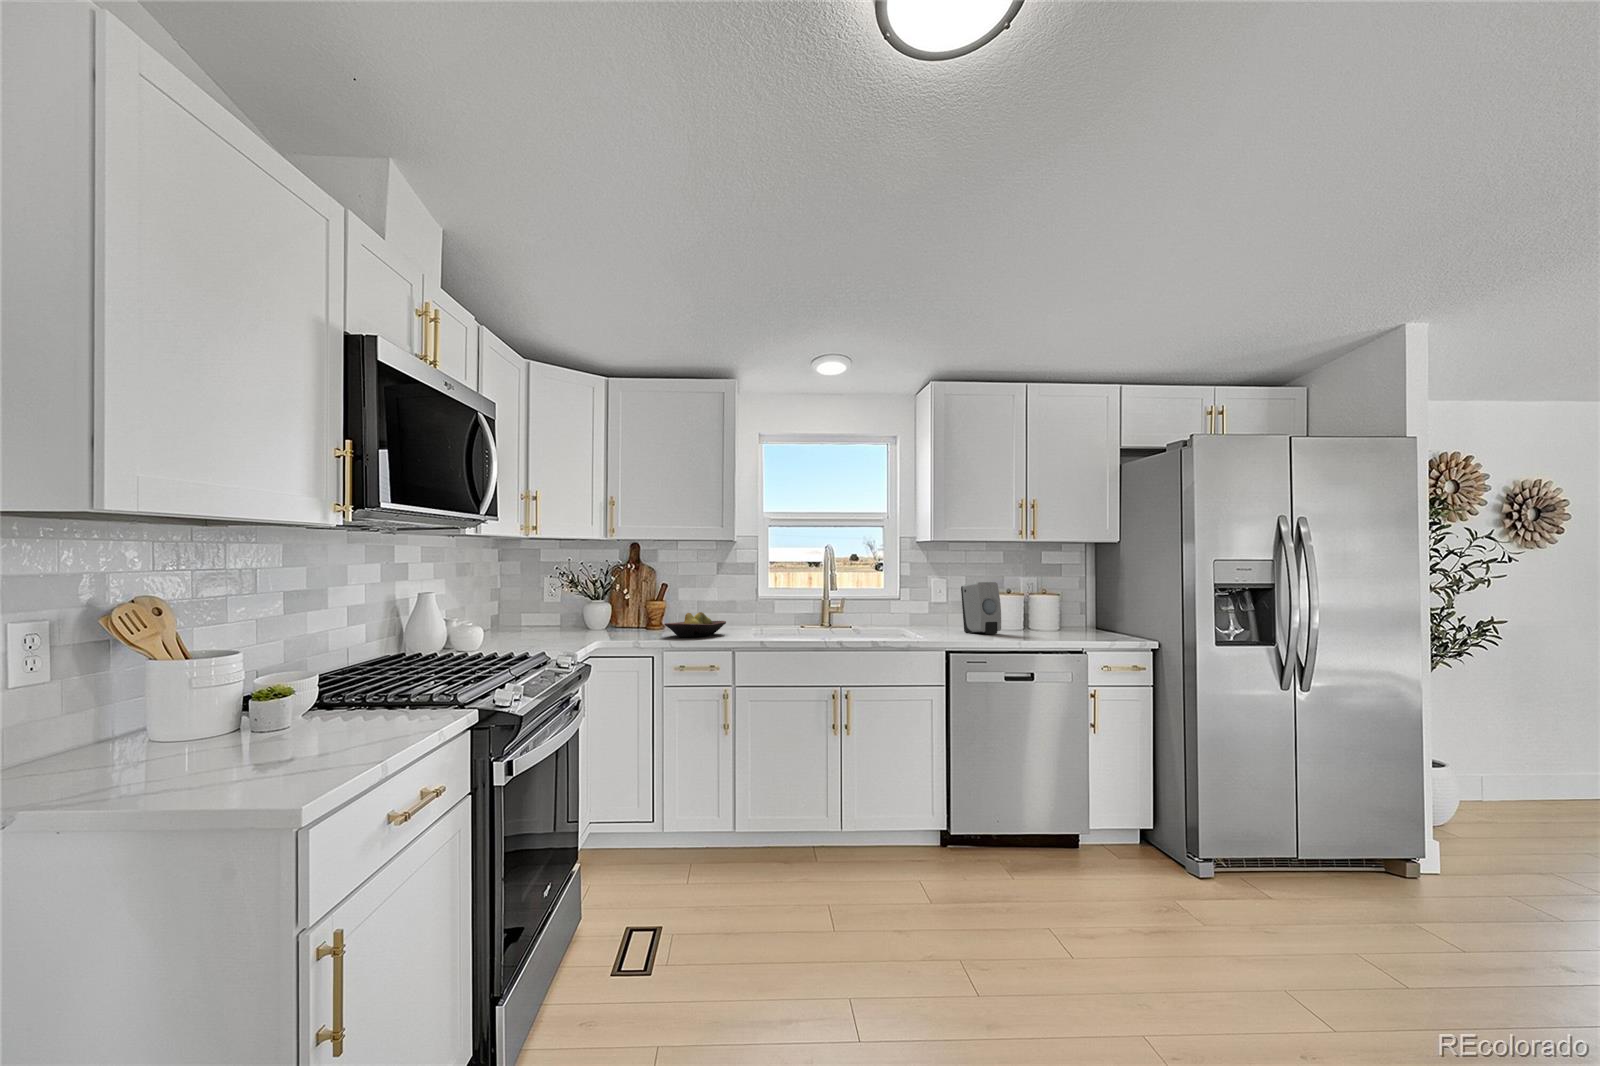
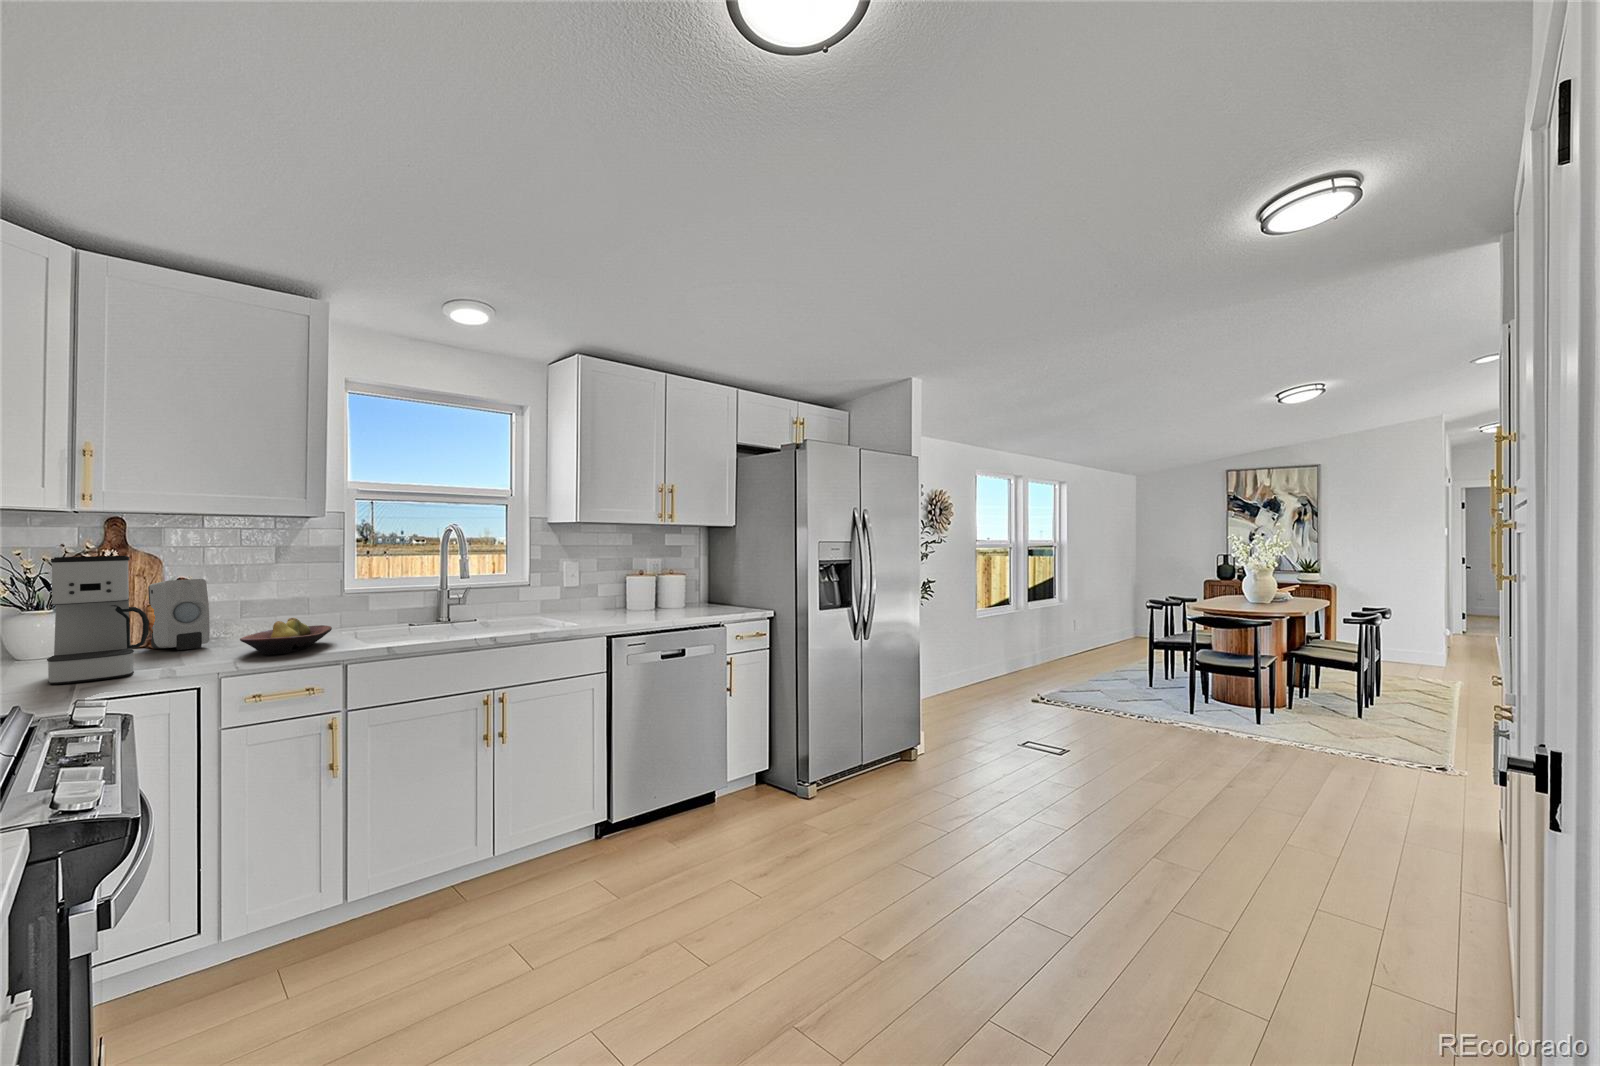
coffee maker: none [565,559,614,640] -> present [47,556,149,684]
soap dispenser: present [961,582,1001,634] -> present [148,579,210,650]

